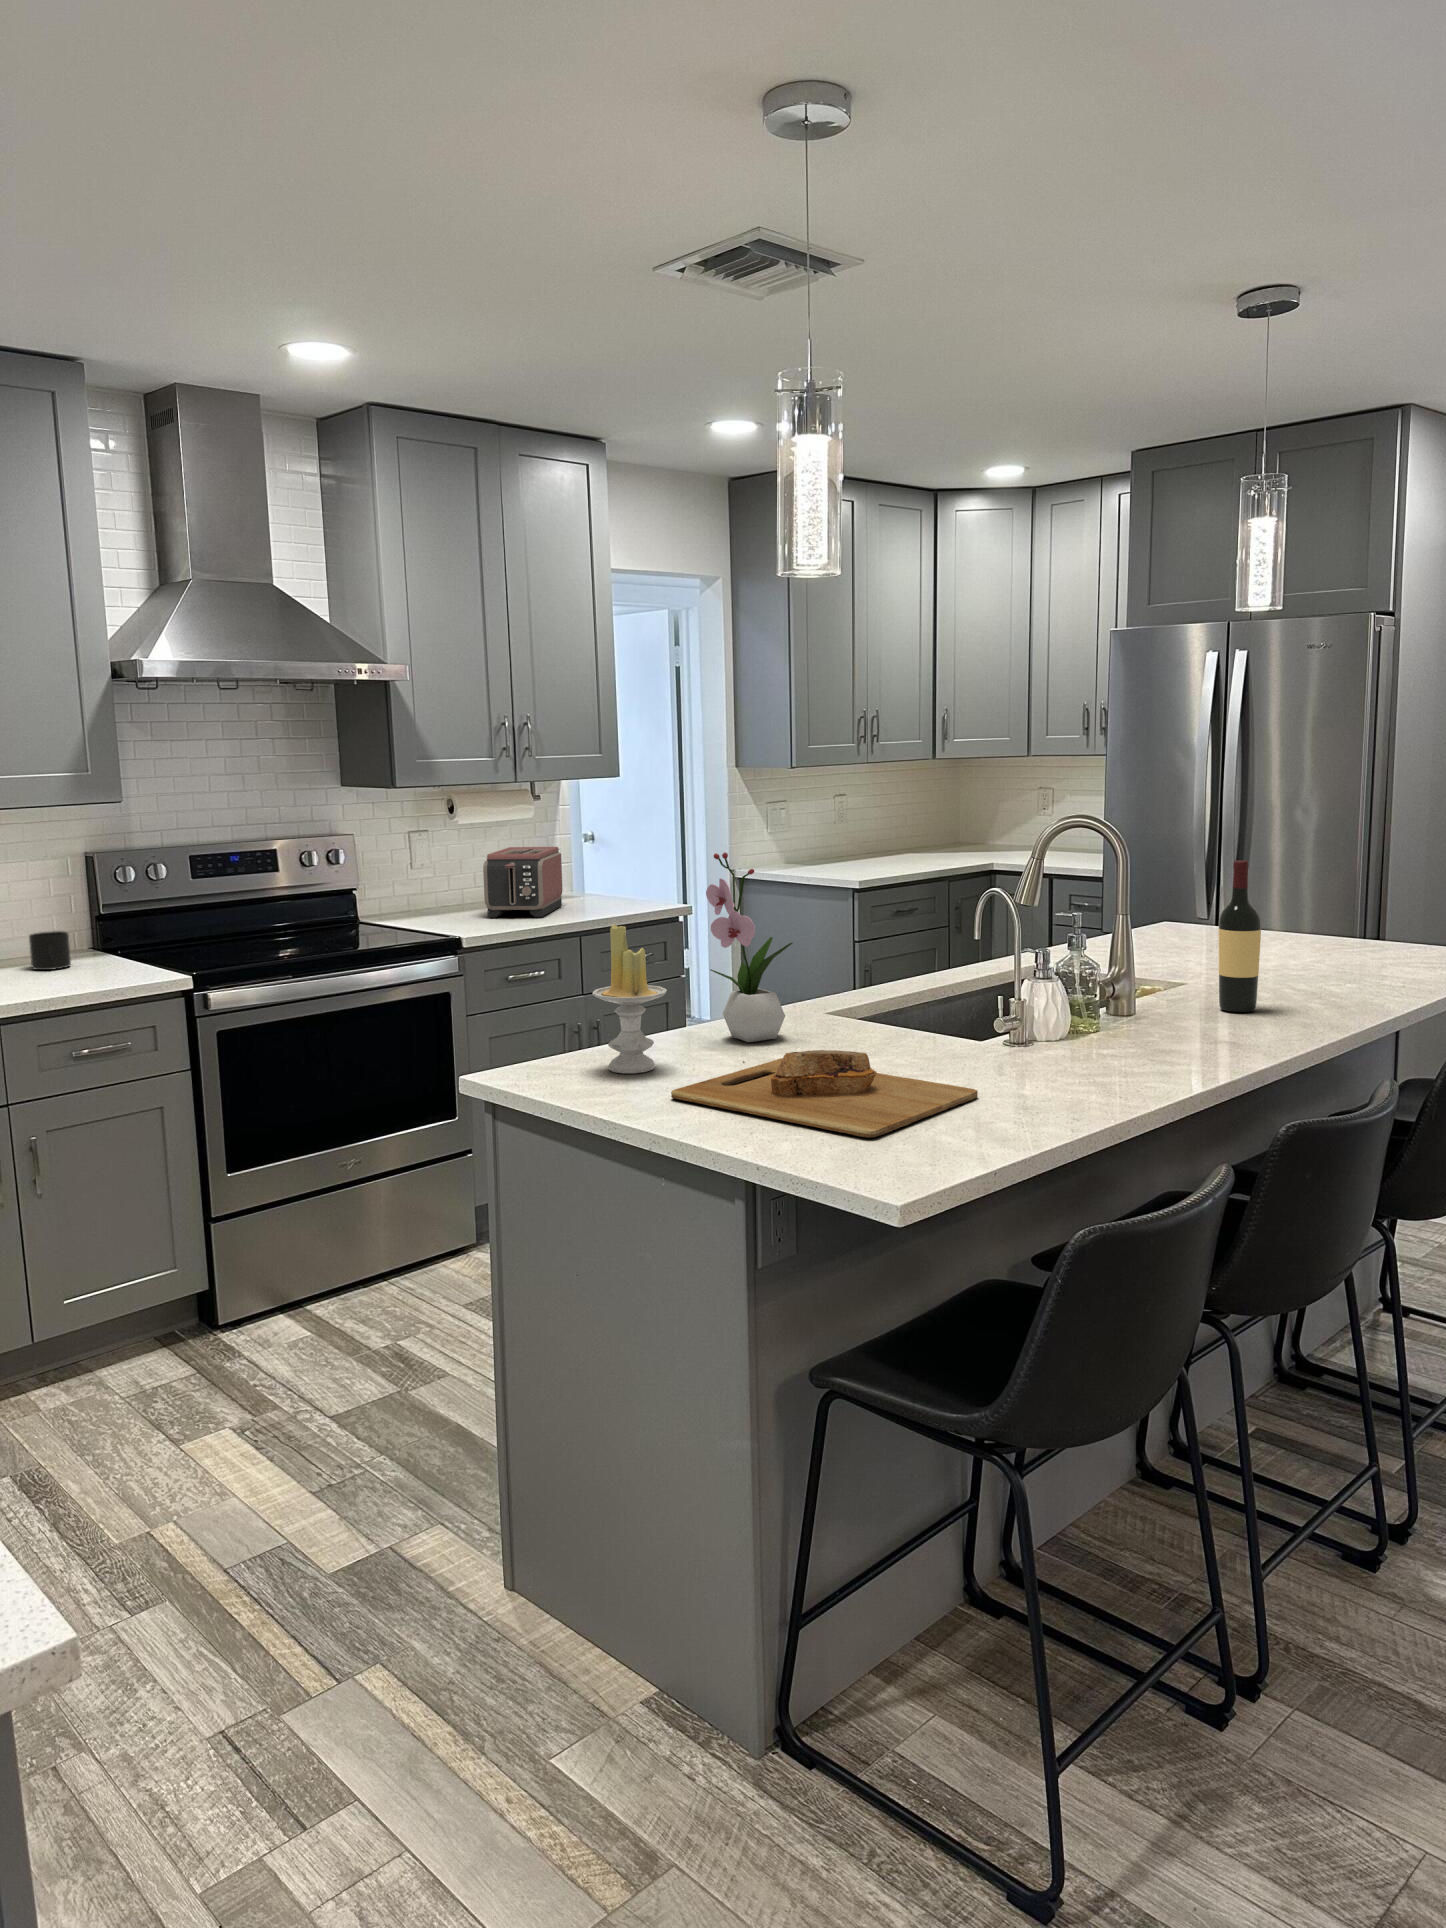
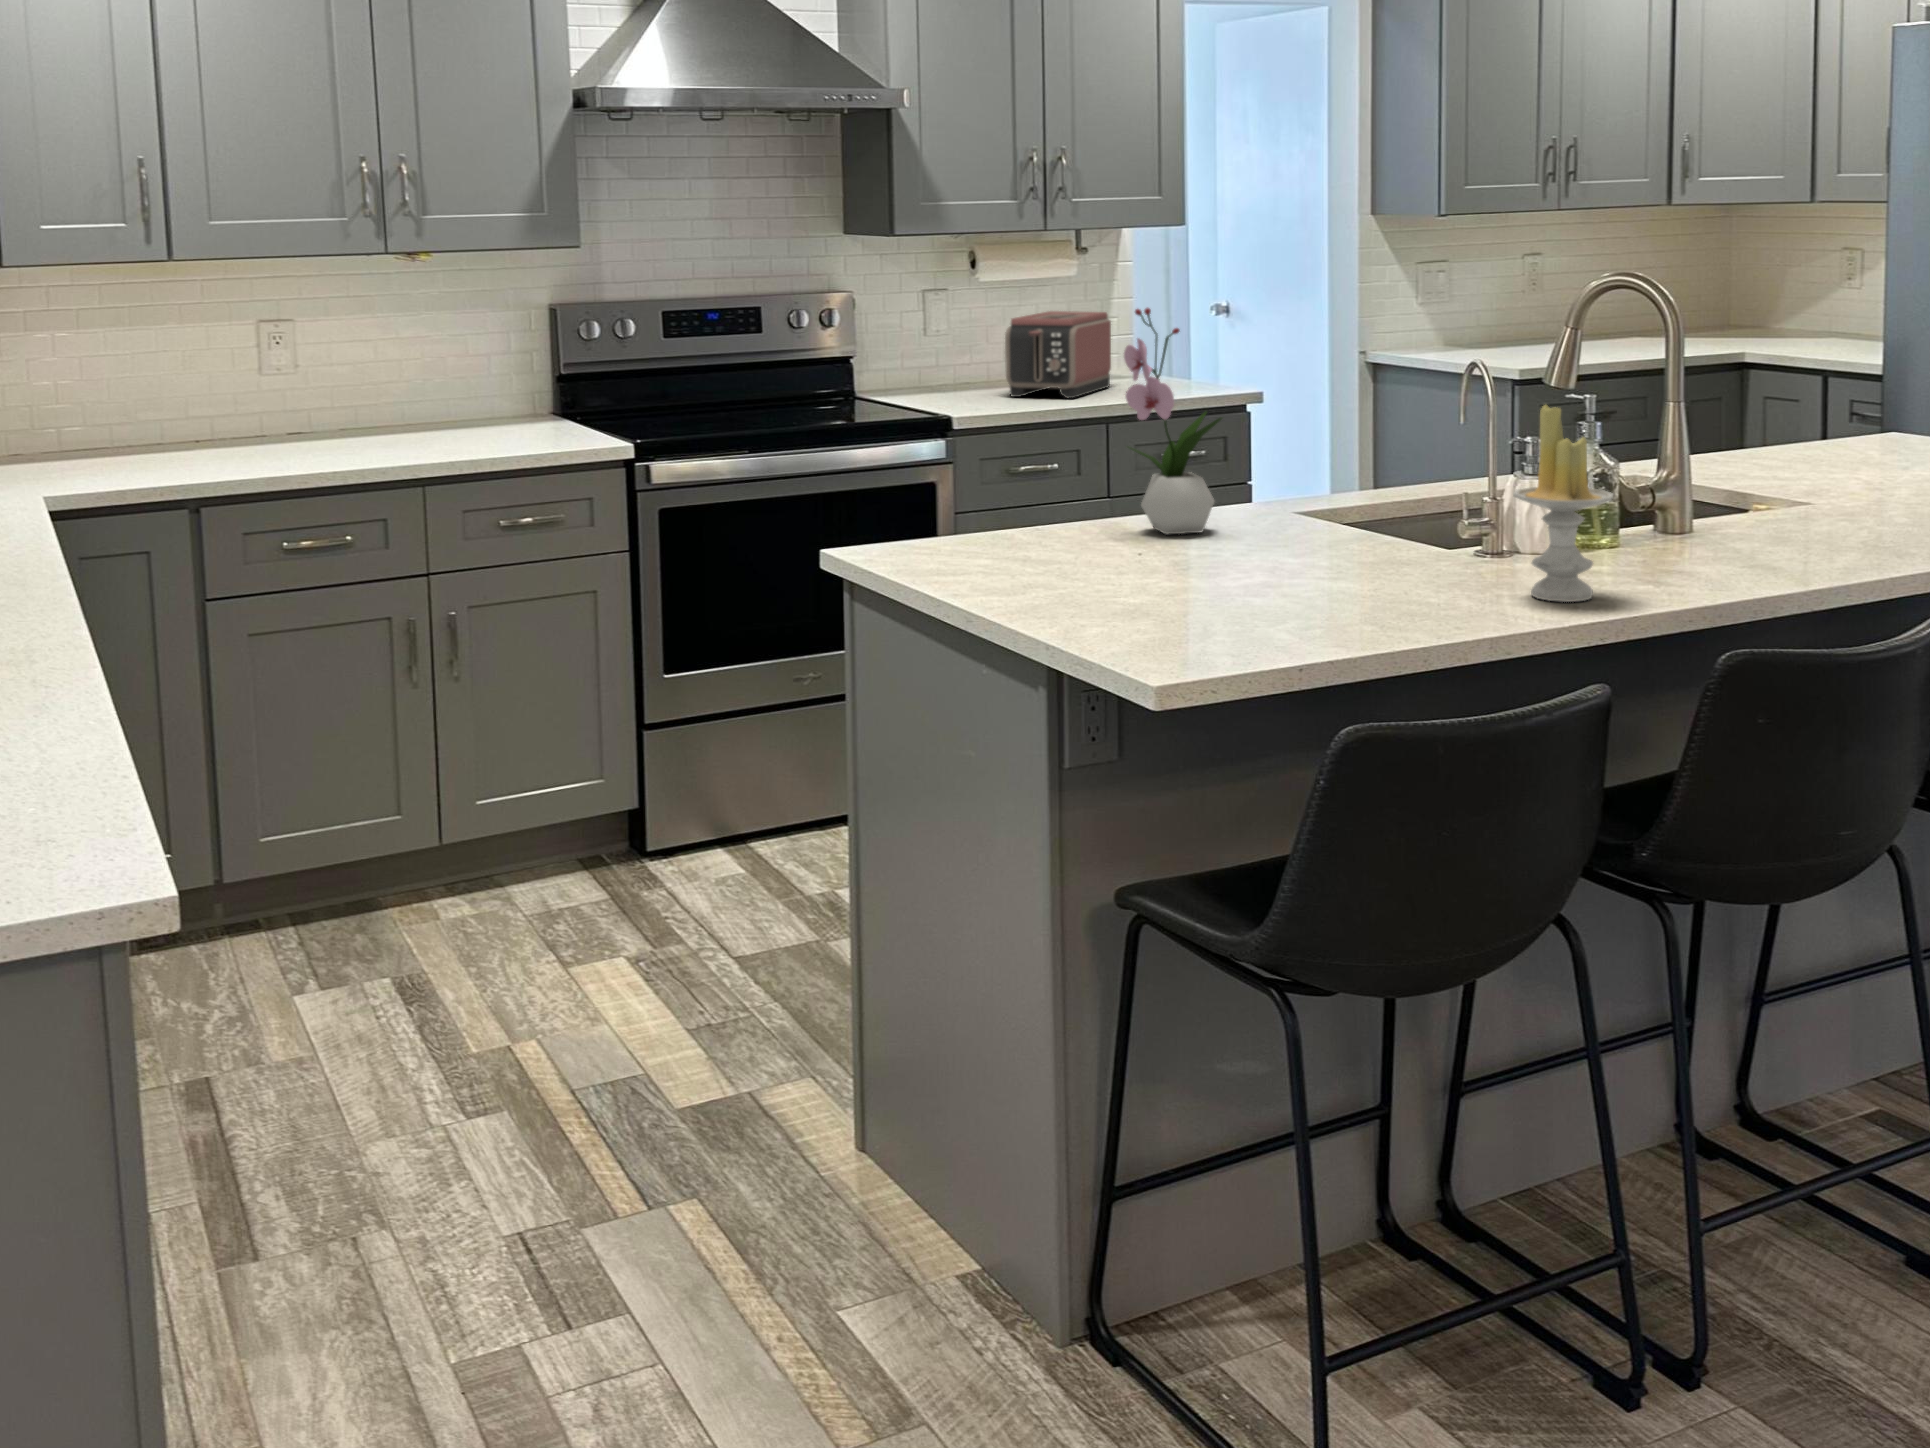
wine bottle: present [1219,860,1261,1012] -> none [1804,335,1860,535]
candle: present [592,924,667,1073] -> present [1513,405,1613,602]
mug: present [29,931,71,970] -> none [475,390,518,433]
cutting board: present [671,1050,978,1138] -> none [1019,535,1367,629]

